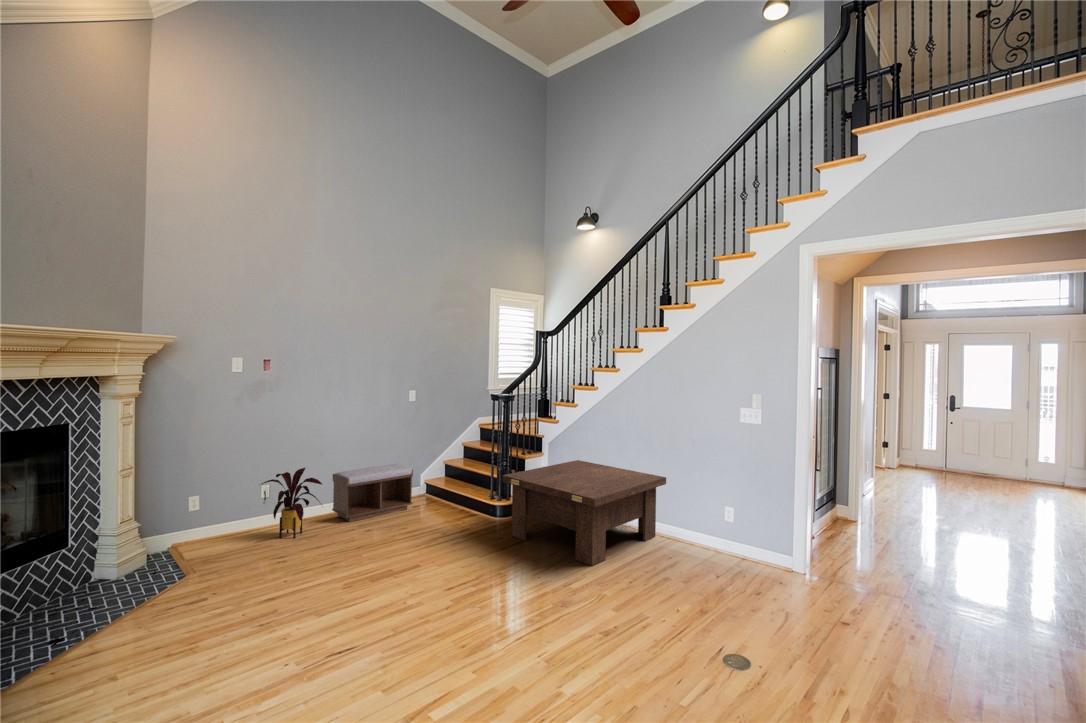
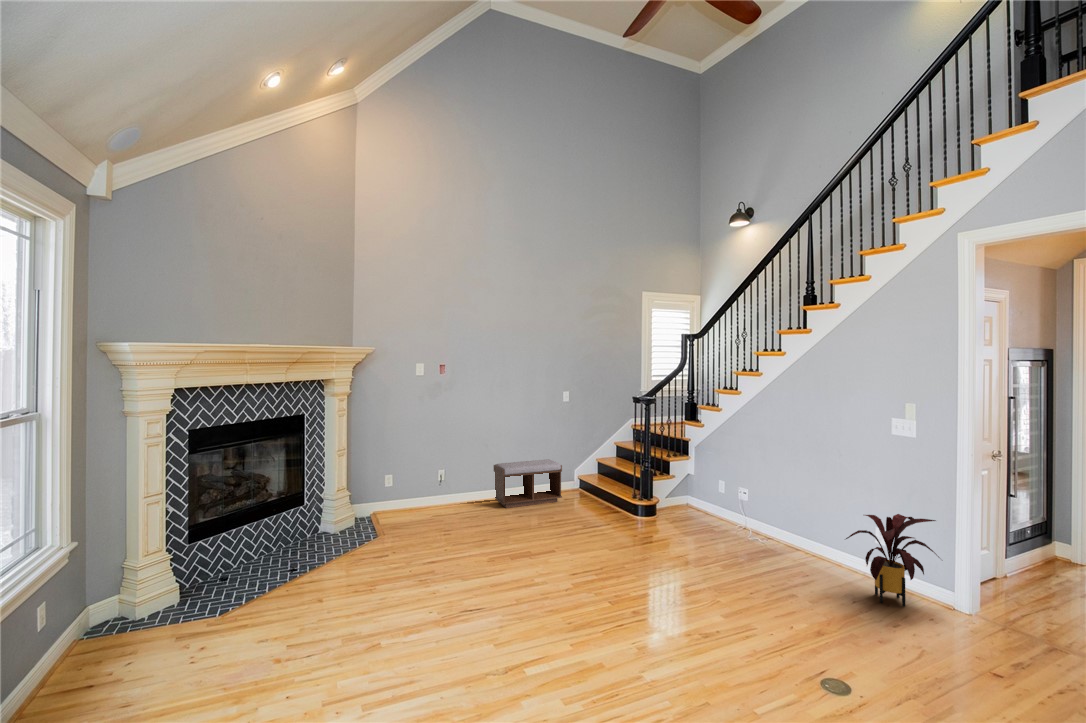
coffee table: present [503,460,666,566] -> none [639,465,824,575]
house plant: present [262,468,322,538] -> present [846,514,939,607]

